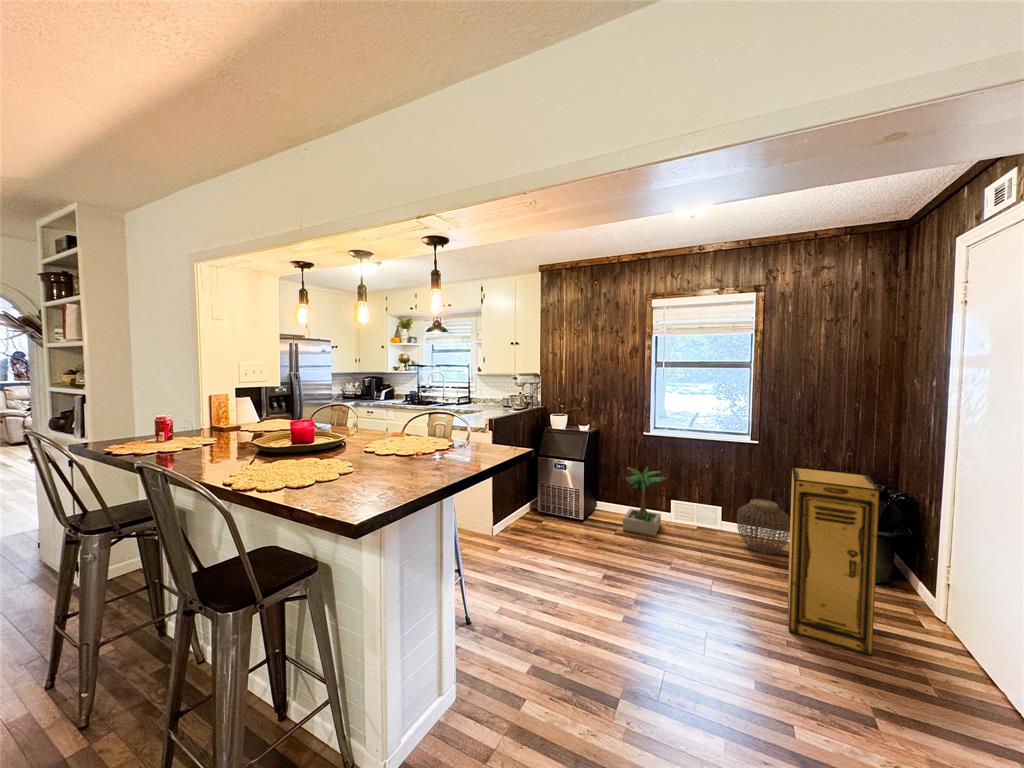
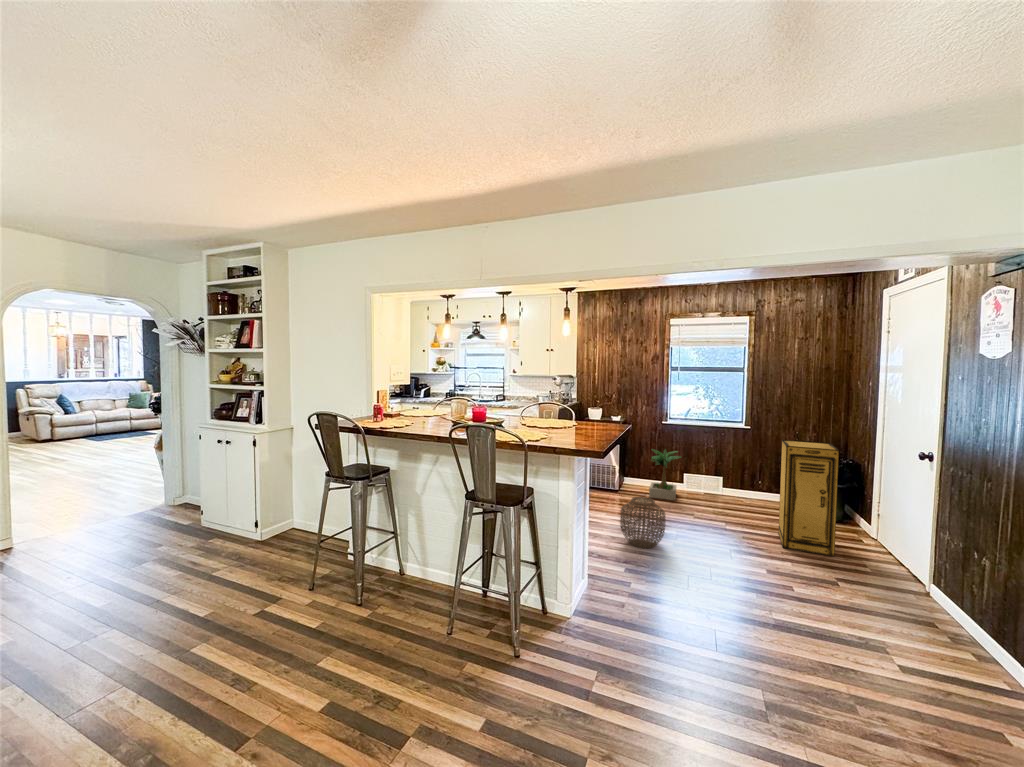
woven basket: present [737,499,790,554] -> present [620,497,666,549]

